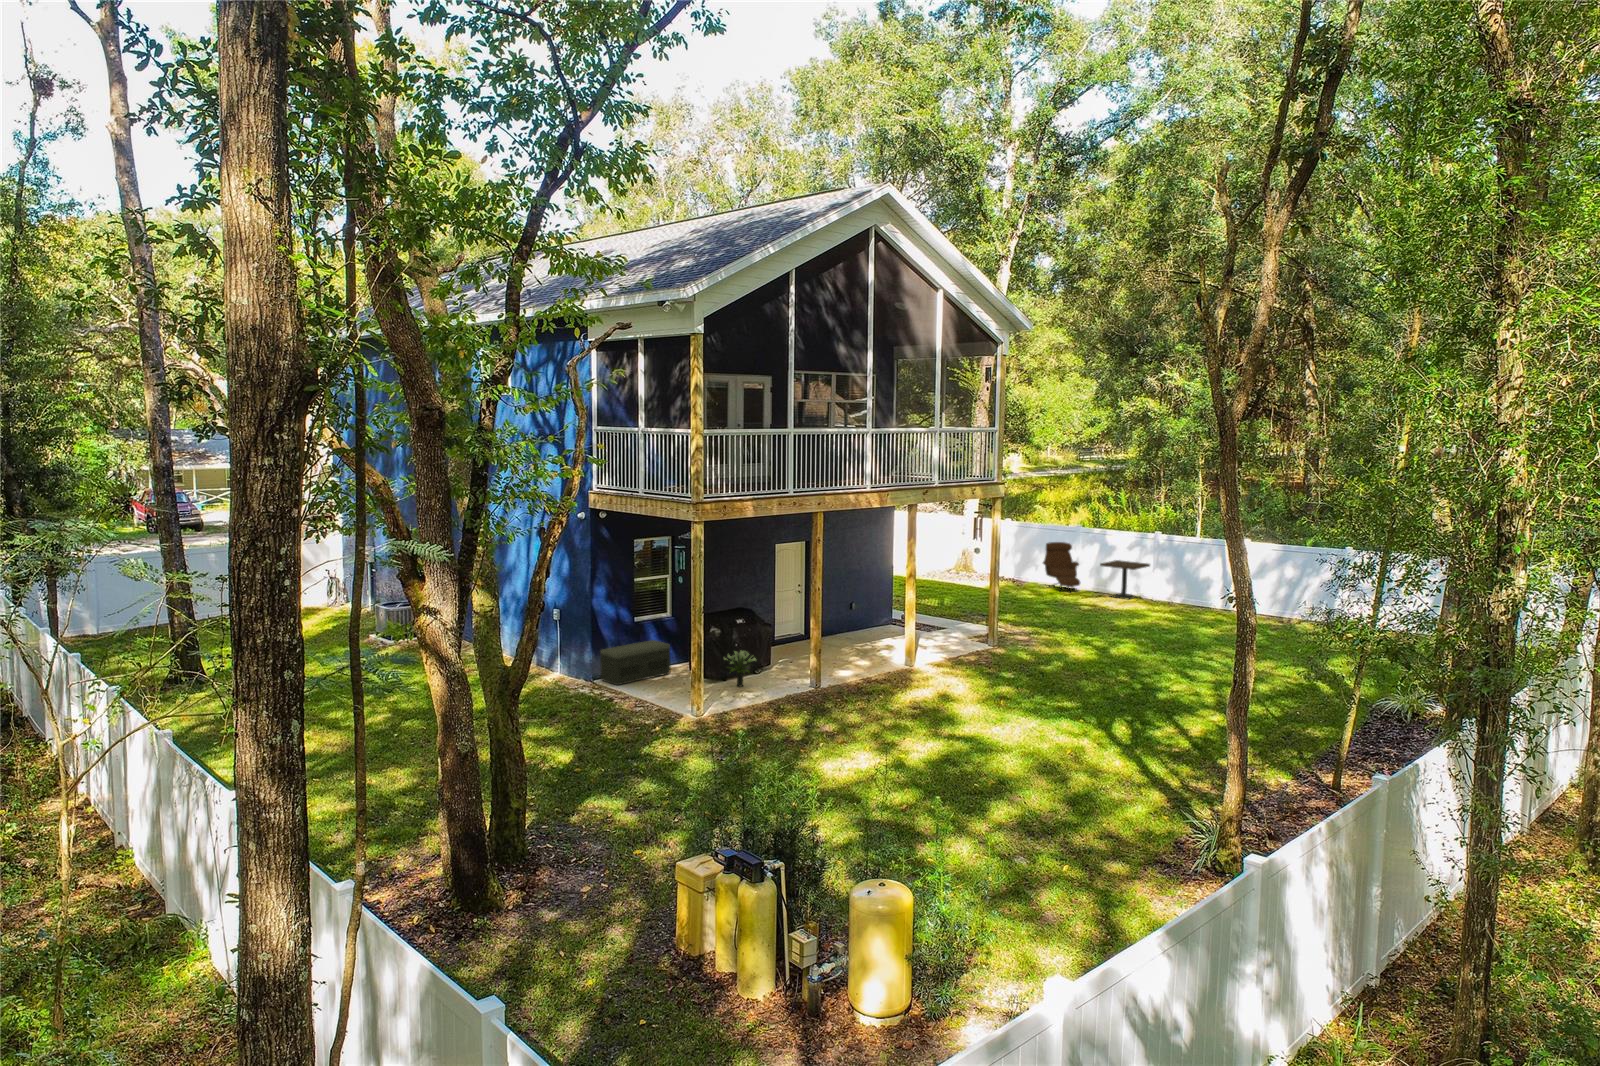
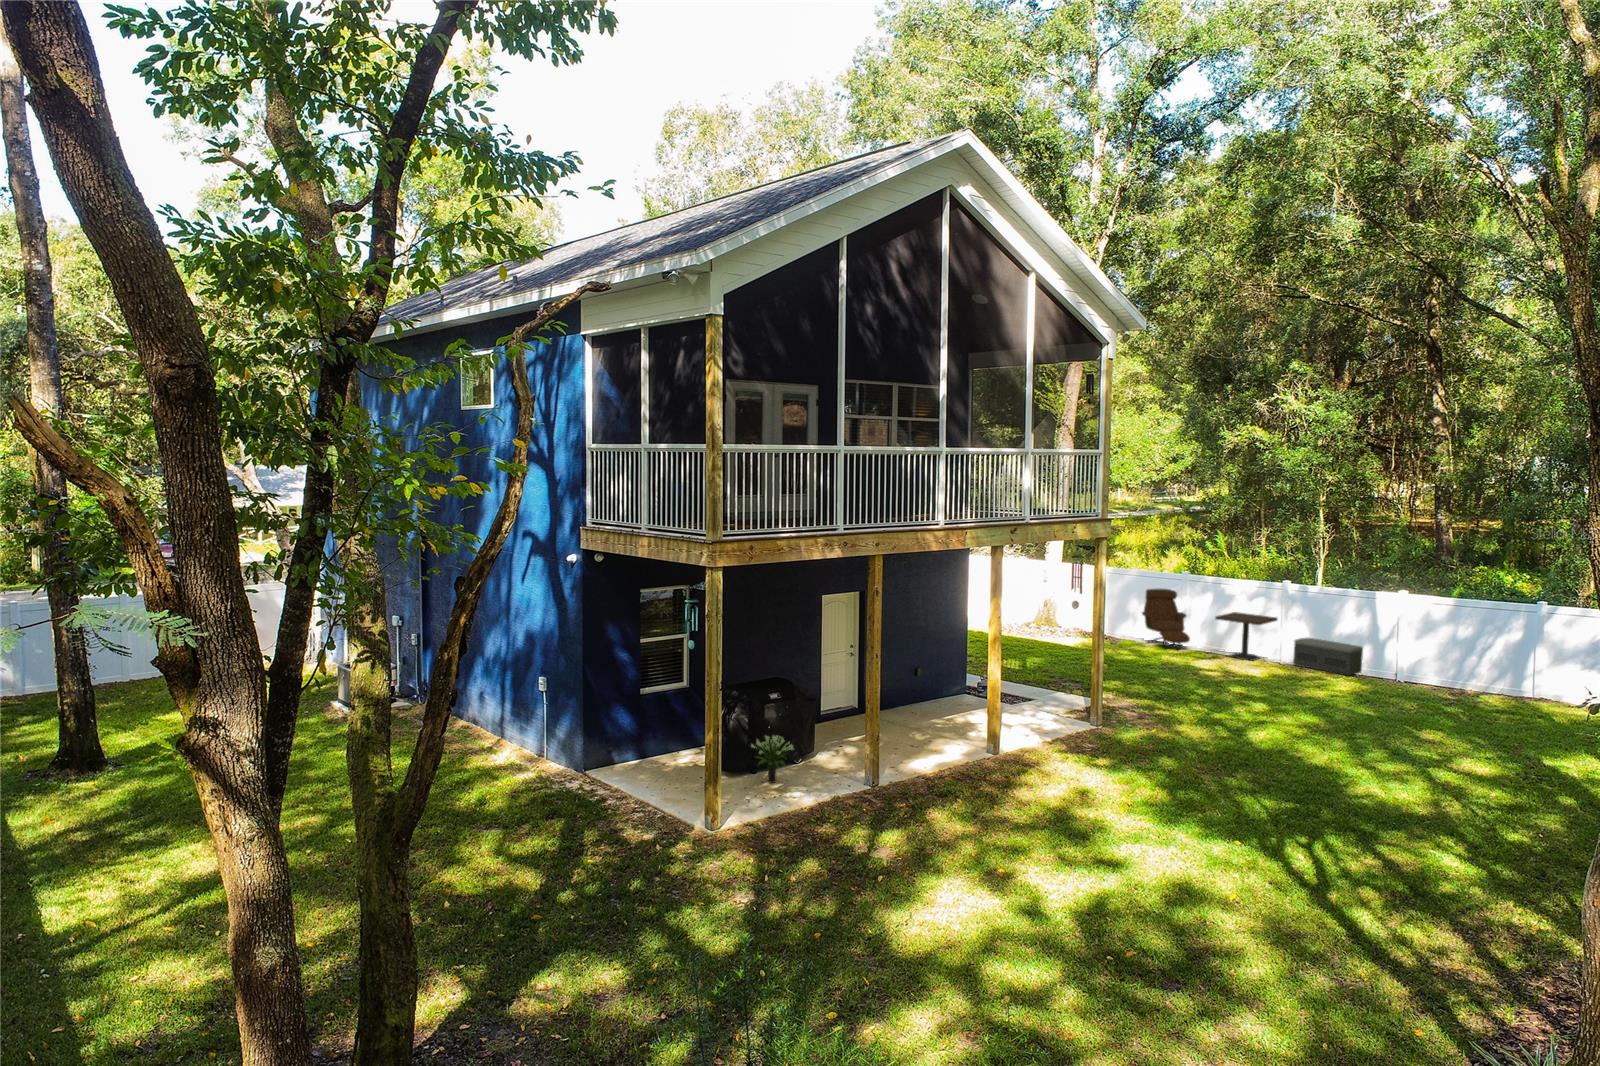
storage bench: present [600,640,670,685] -> present [1293,638,1363,676]

